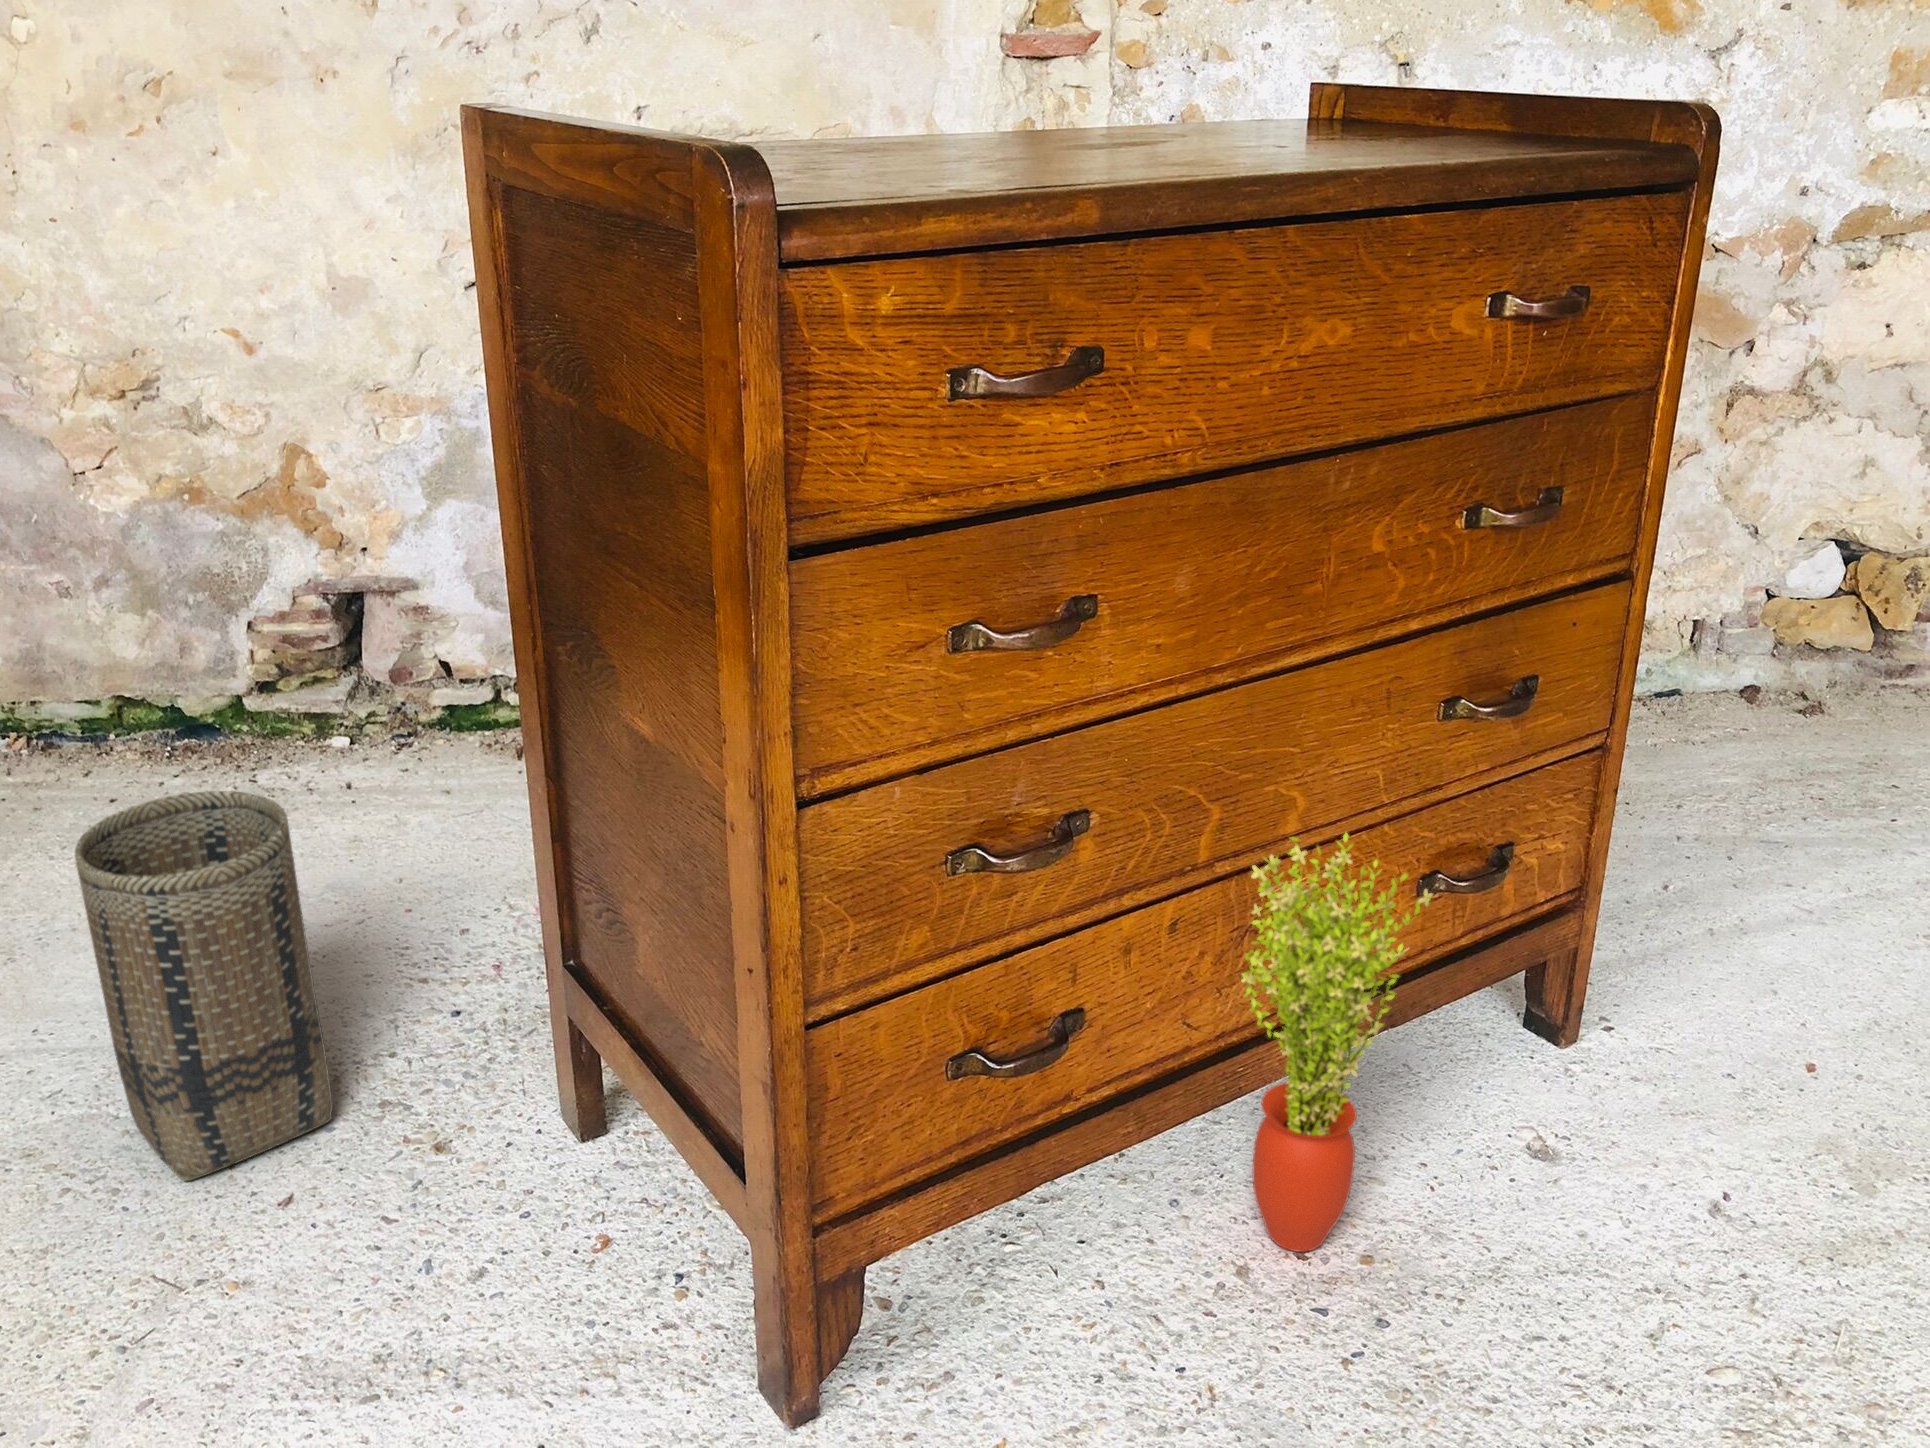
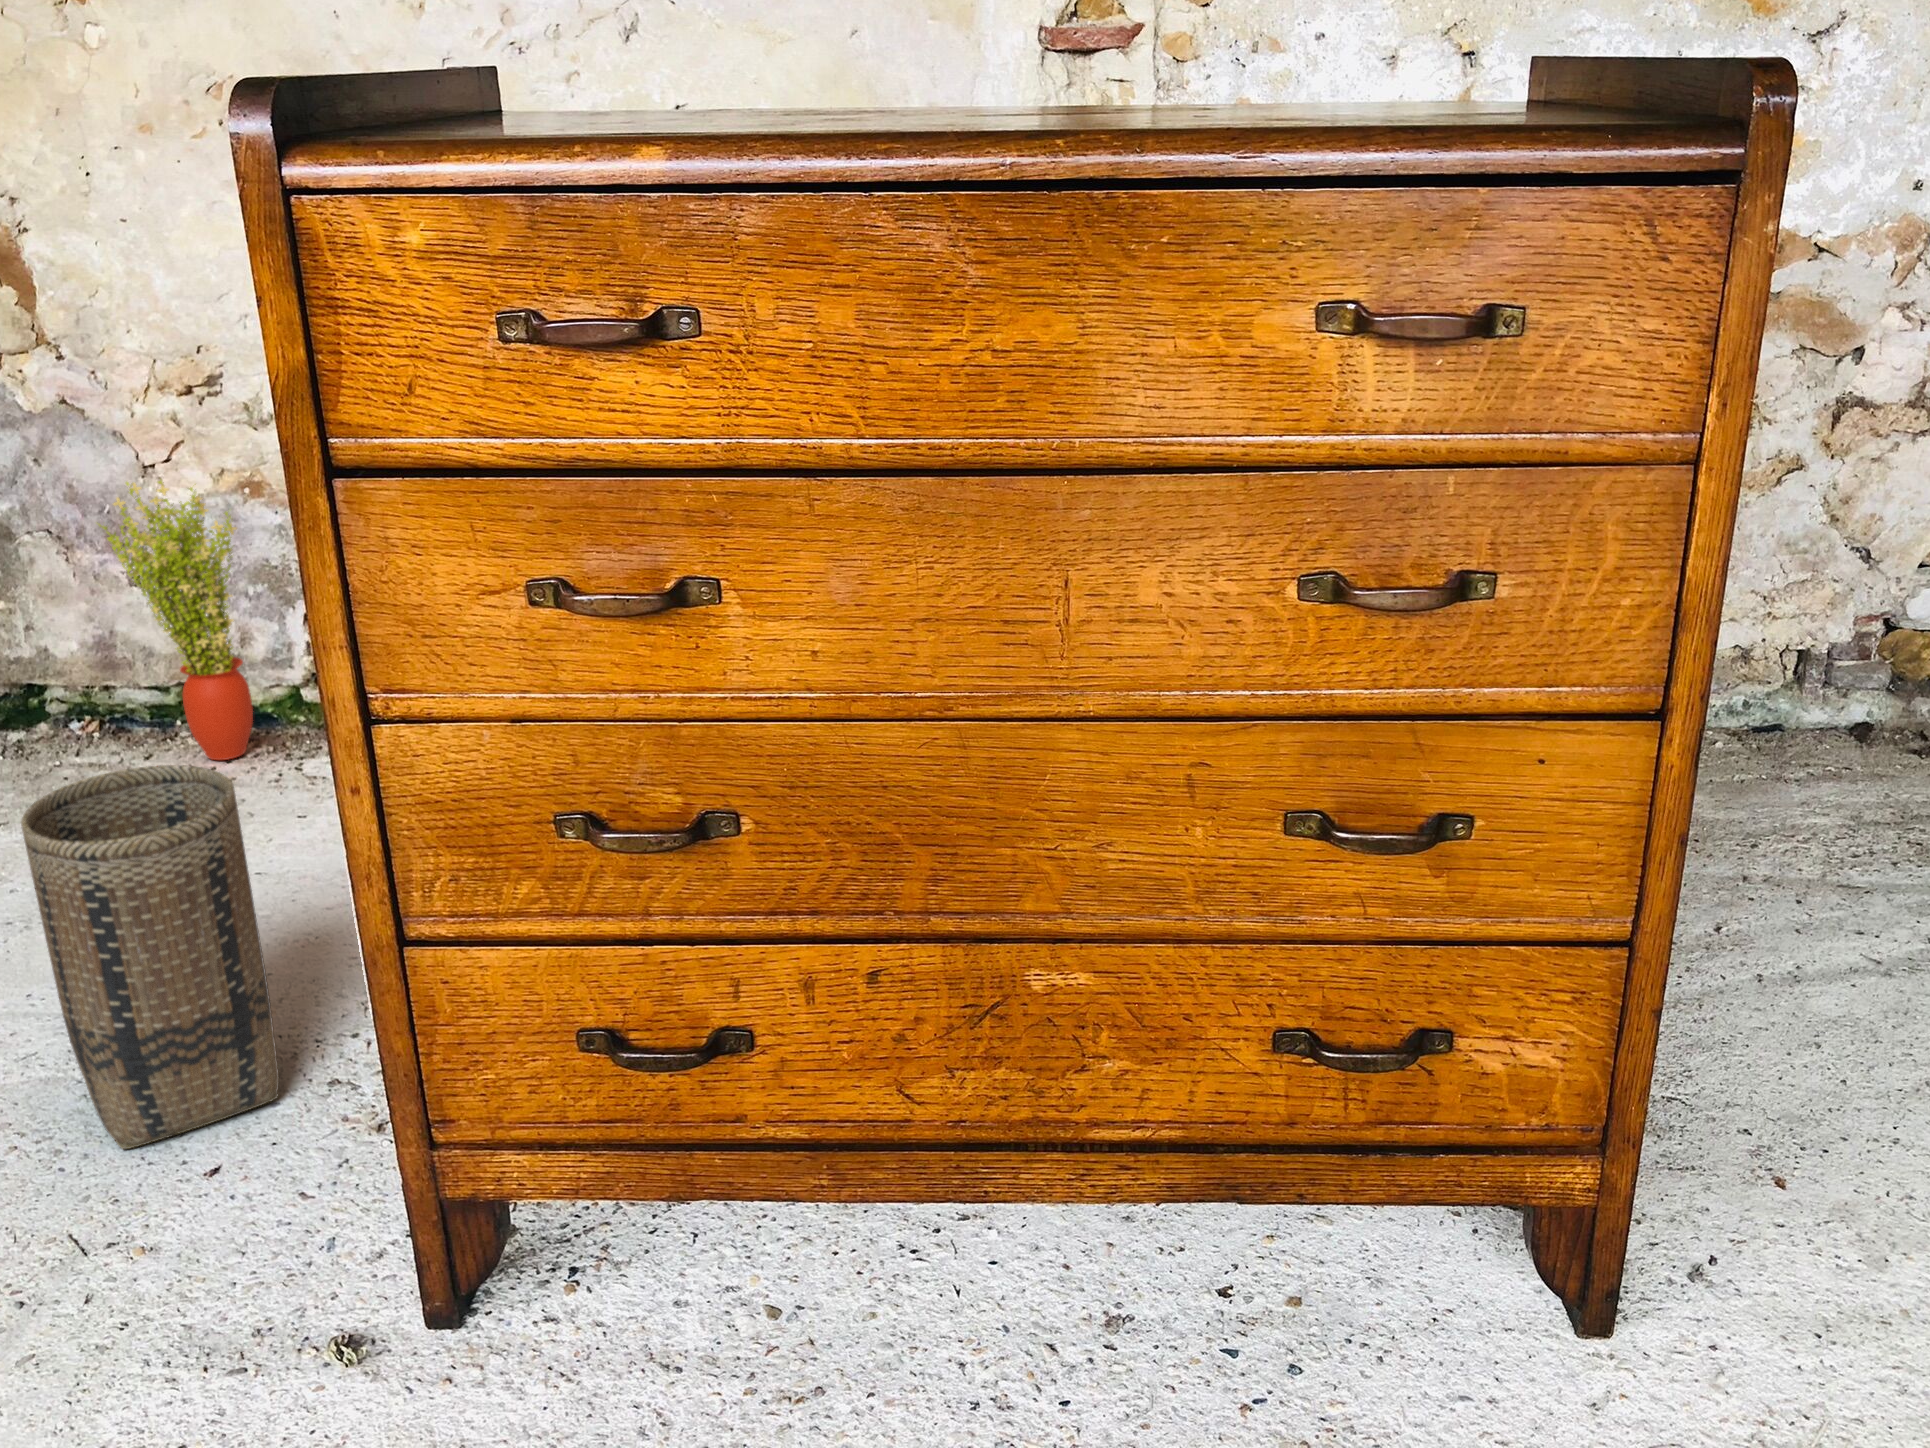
potted plant: present [1241,833,1433,1252] -> present [99,480,253,760]

